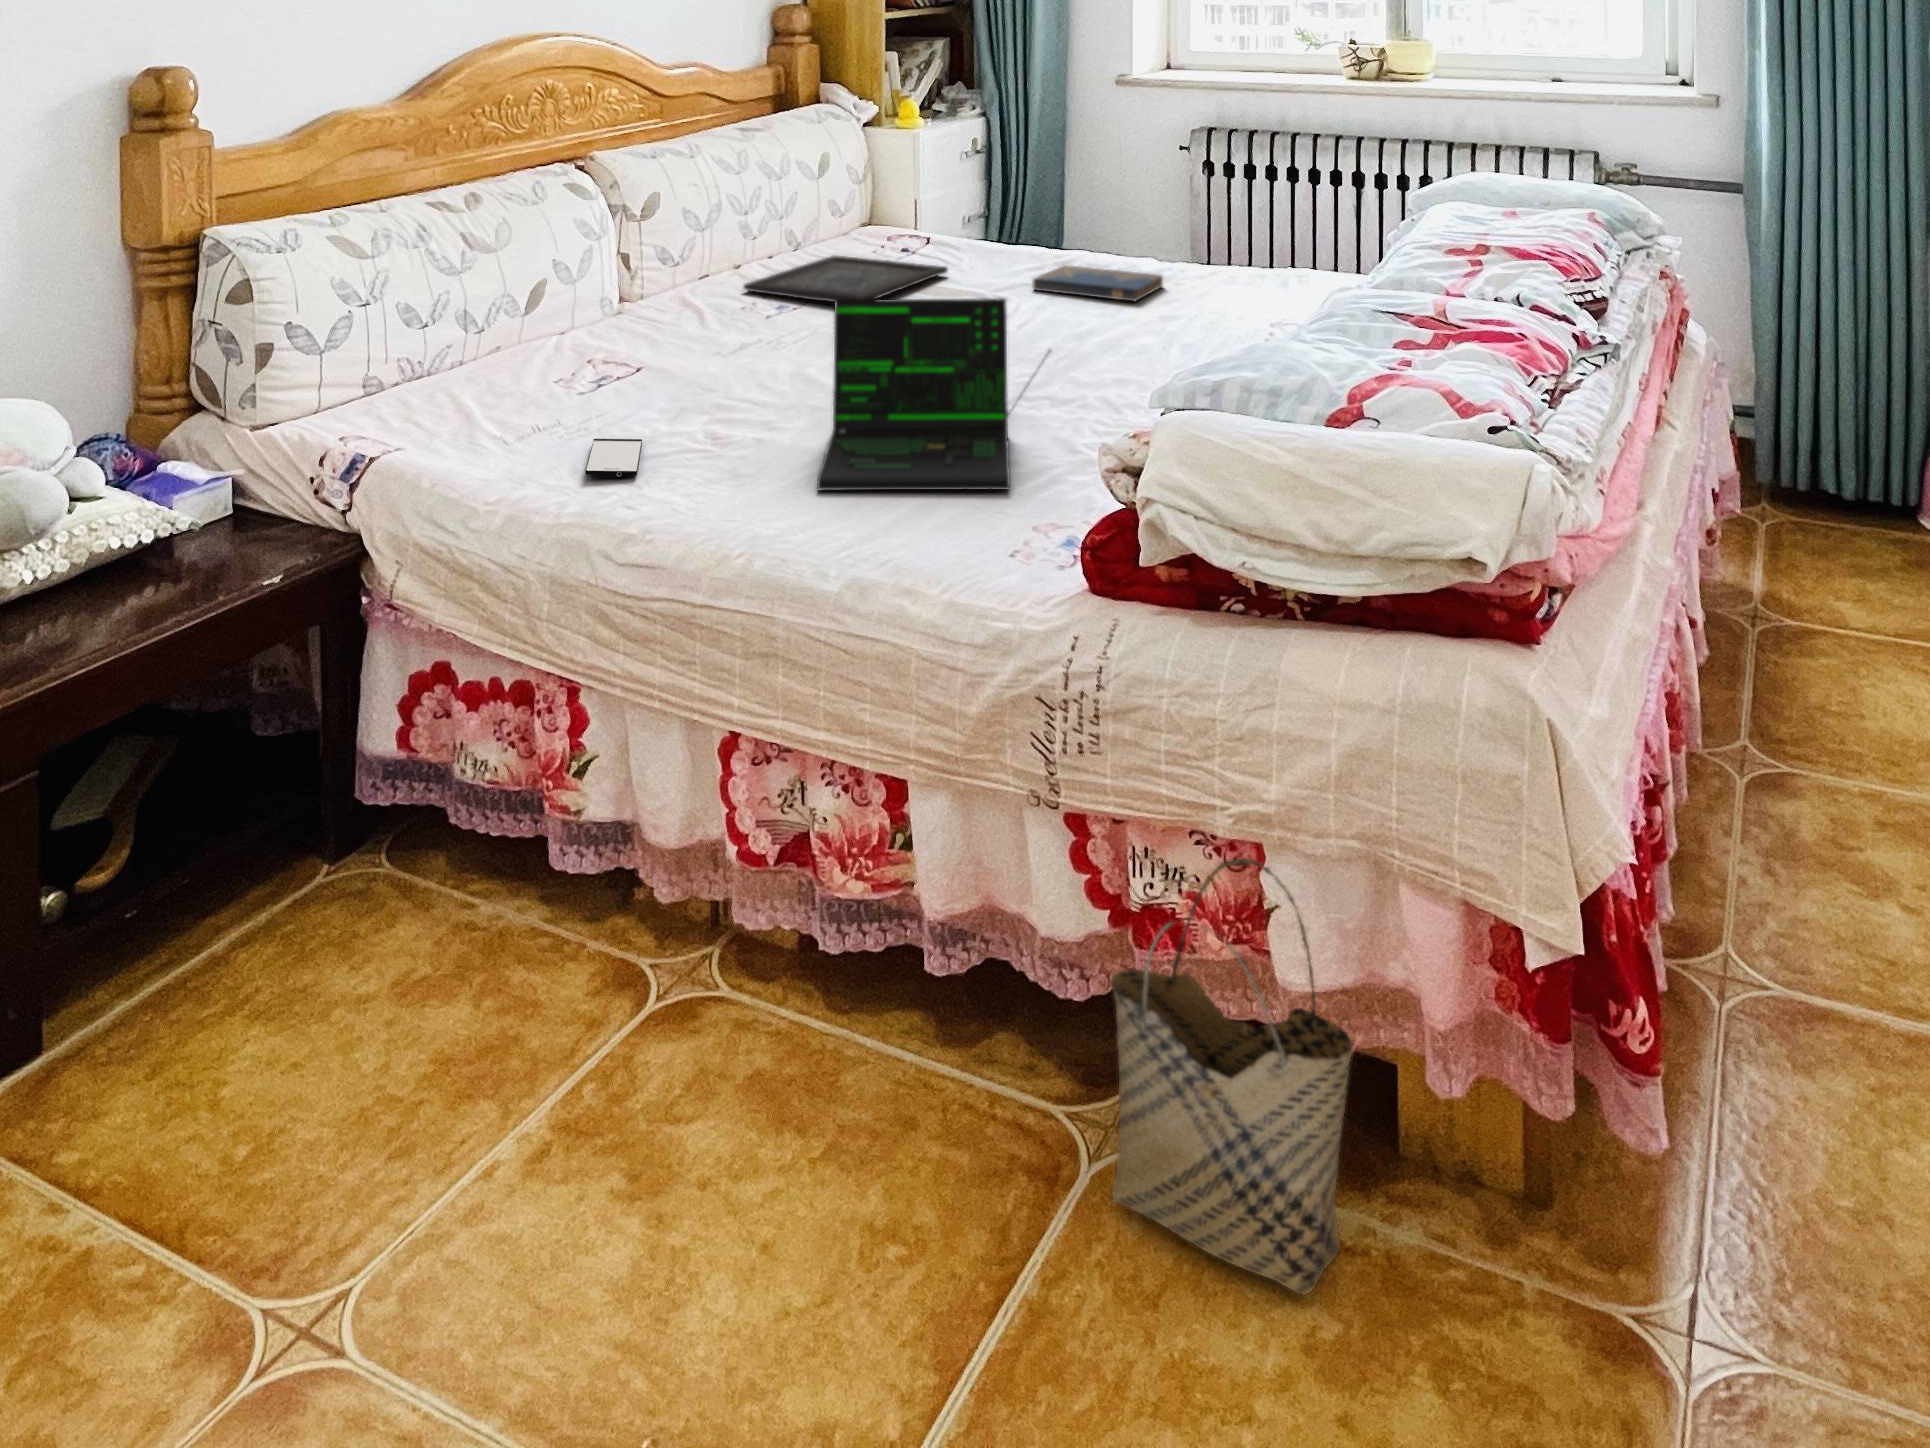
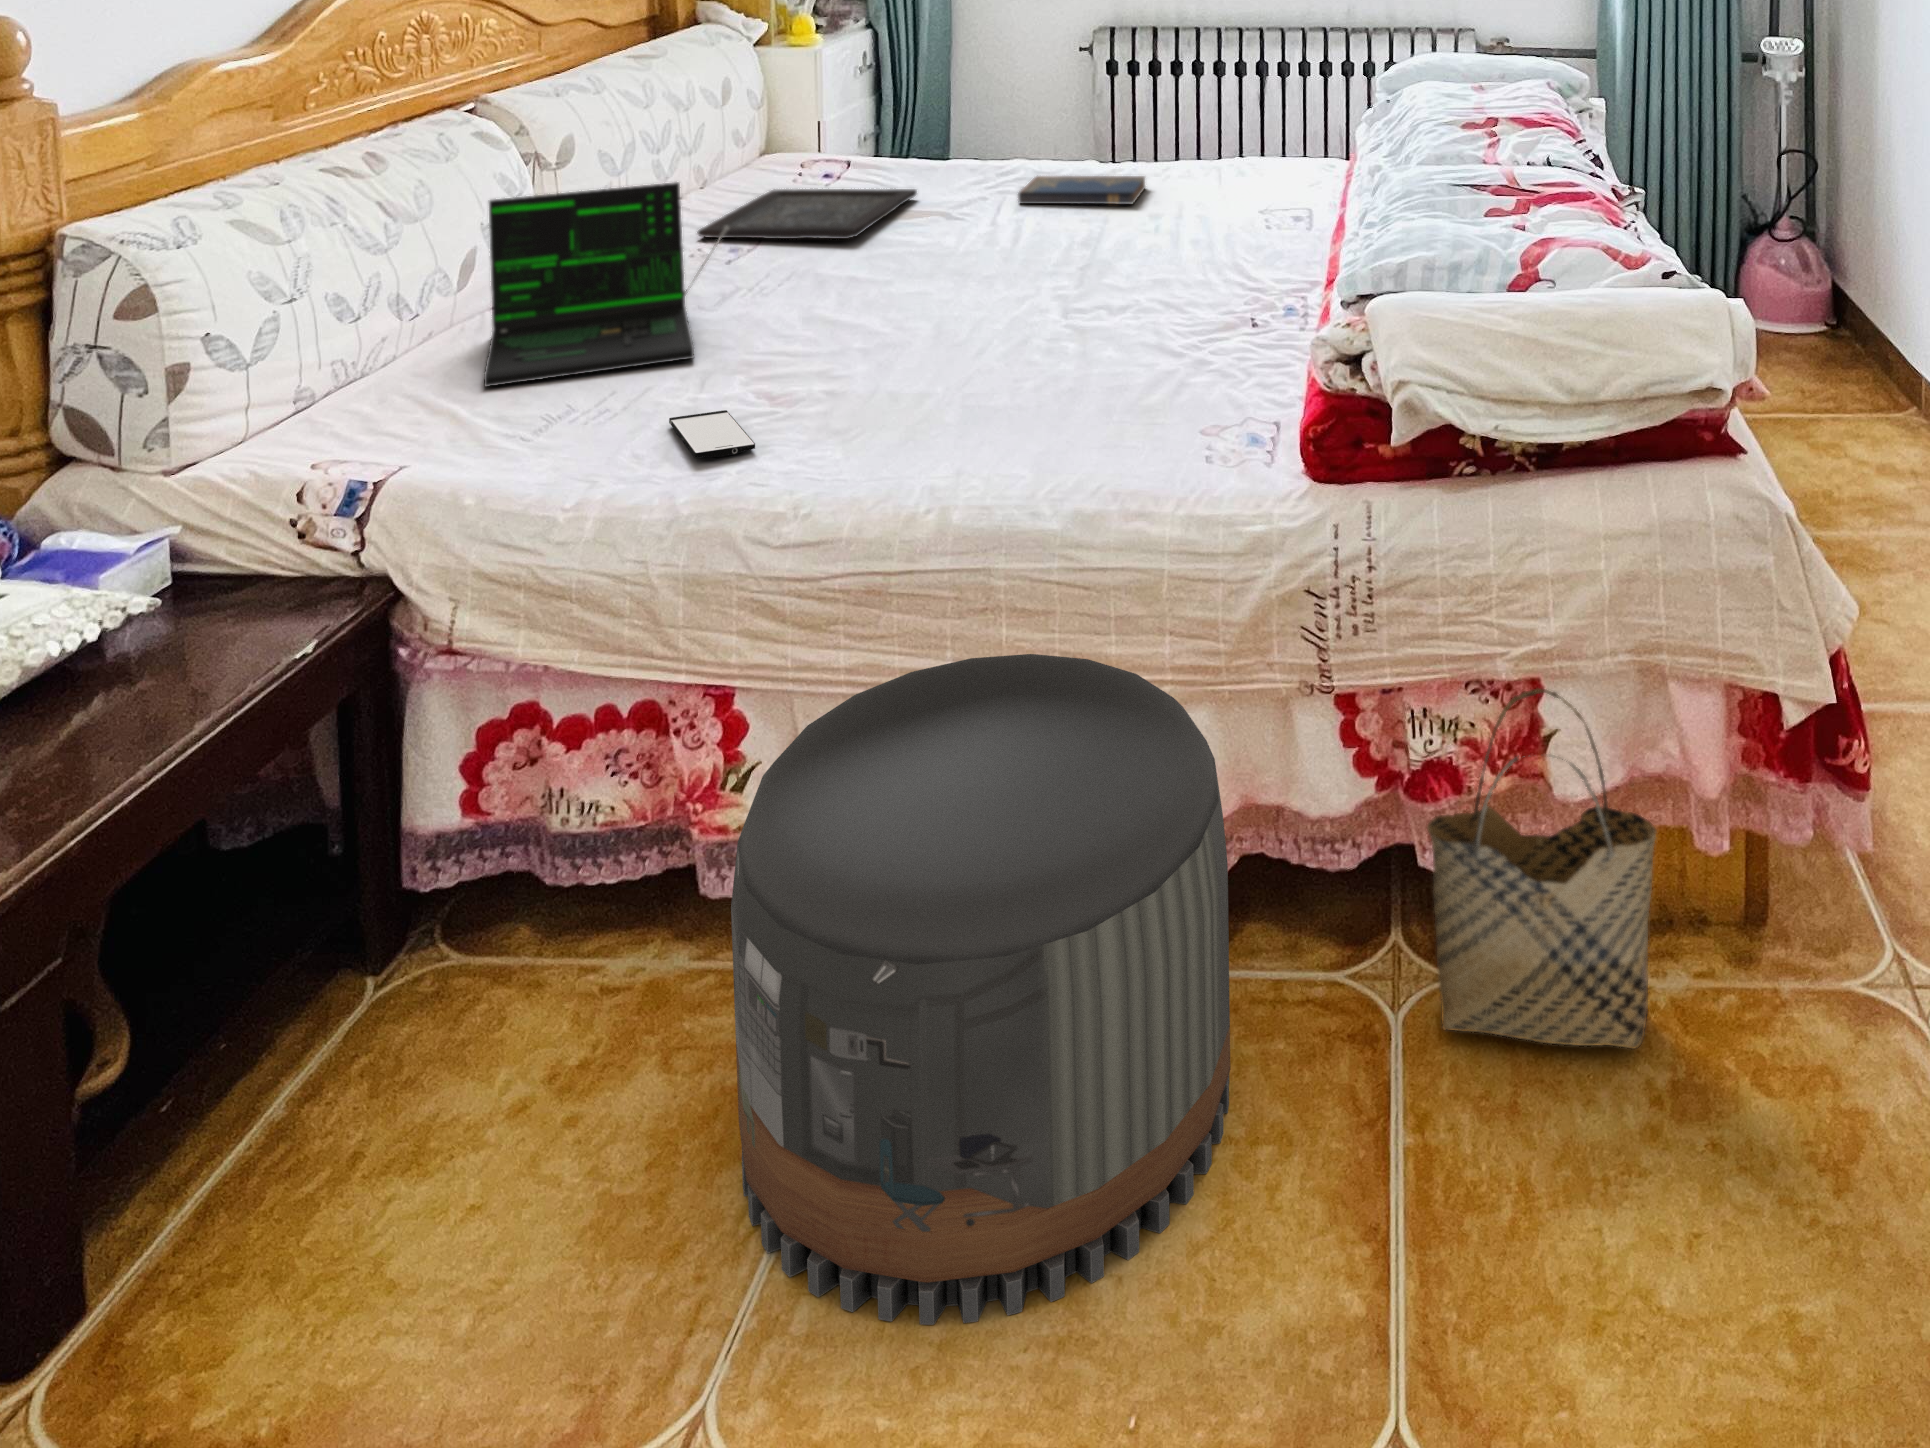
laptop: present [817,298,1051,490] -> present [484,182,729,387]
pouf: none [456,698,910,1313] -> present [731,654,1230,1325]

